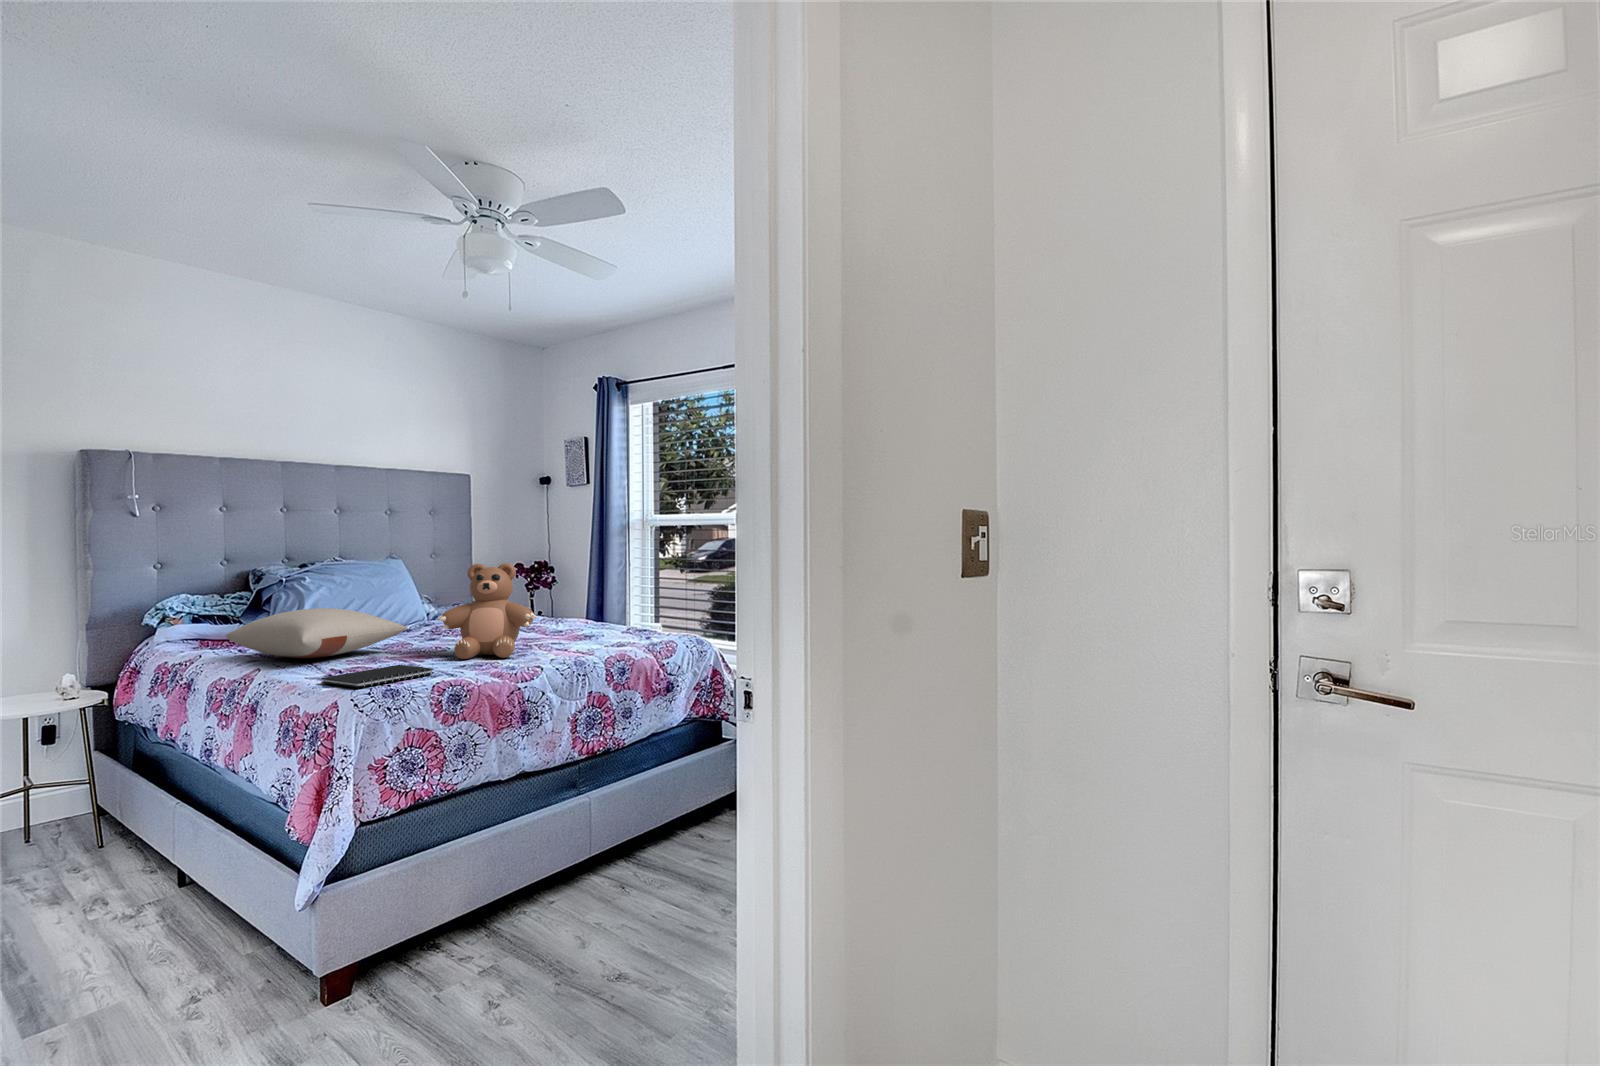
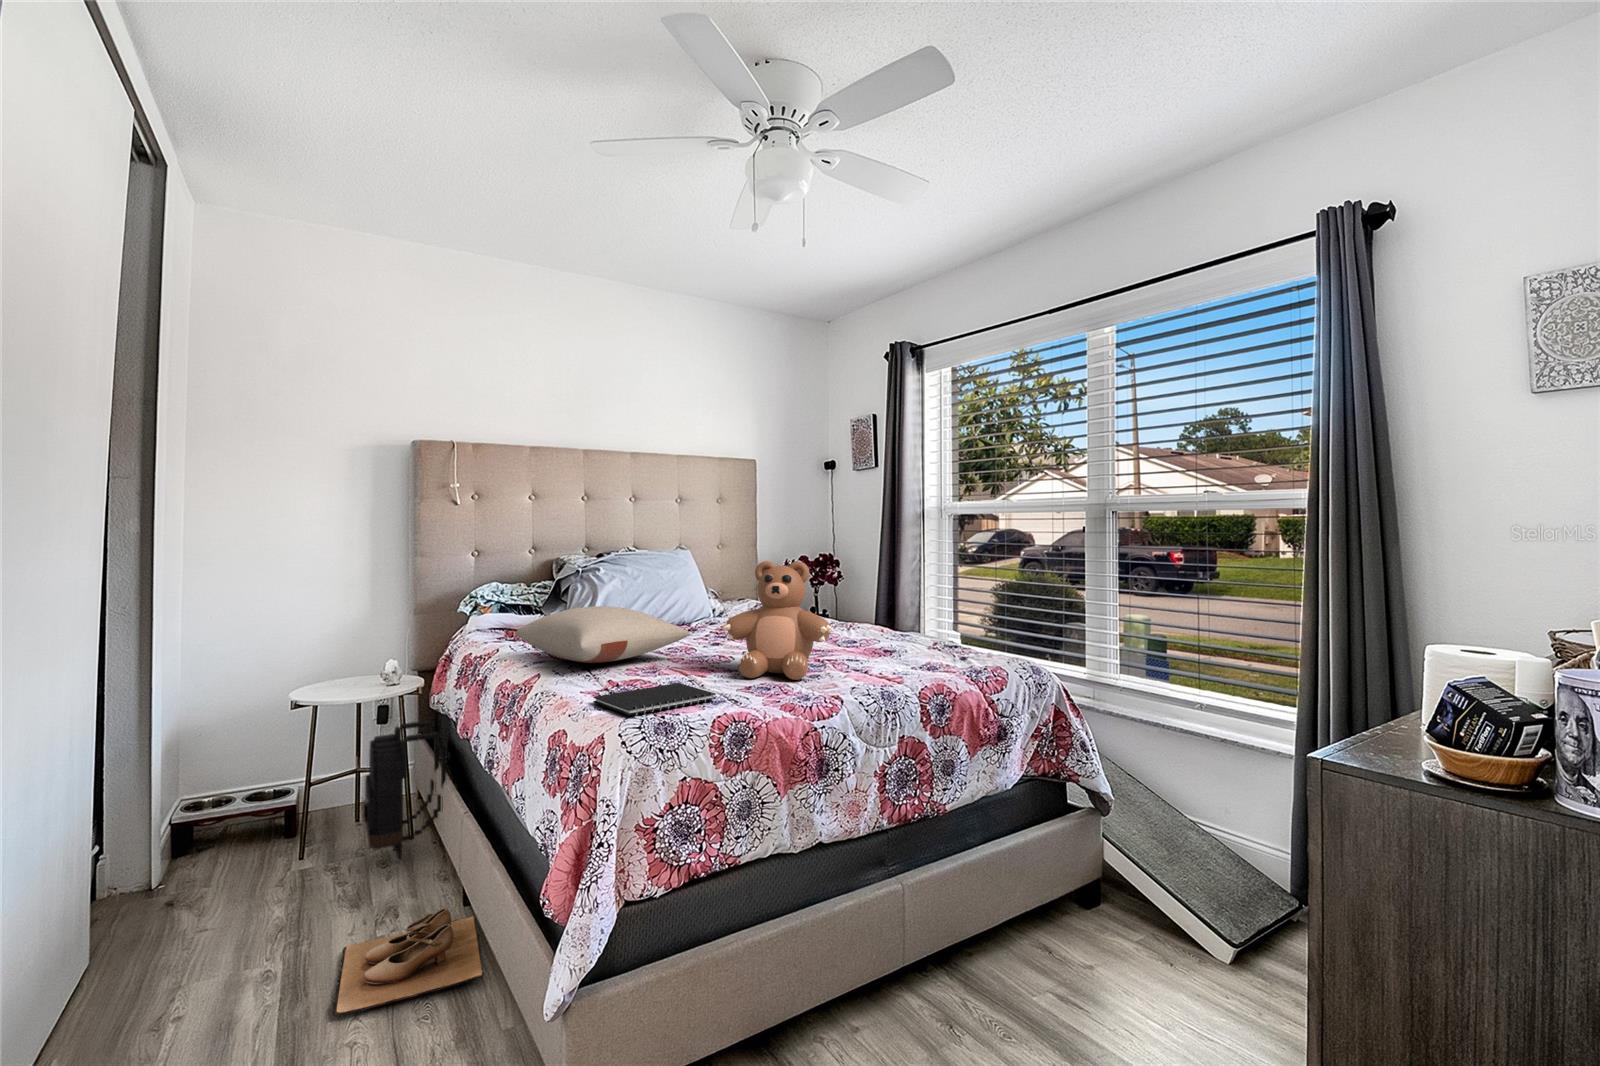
backpack: none [33,732,145,870] -> present [362,720,446,860]
shoe: none [42,886,211,985] -> present [332,908,484,1016]

